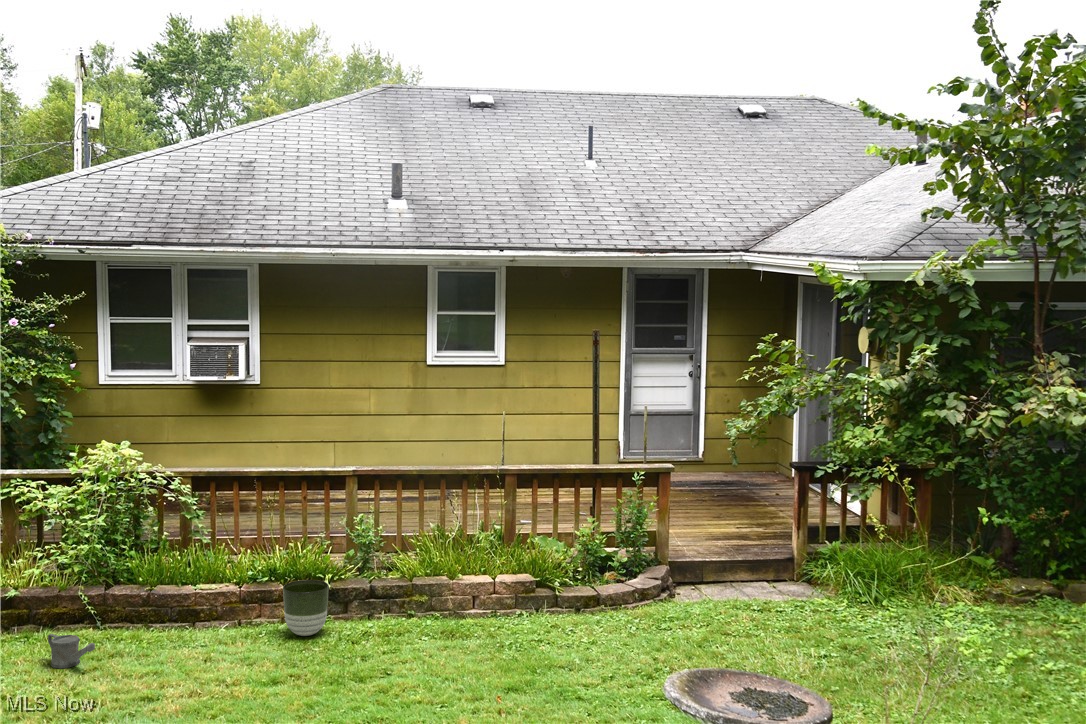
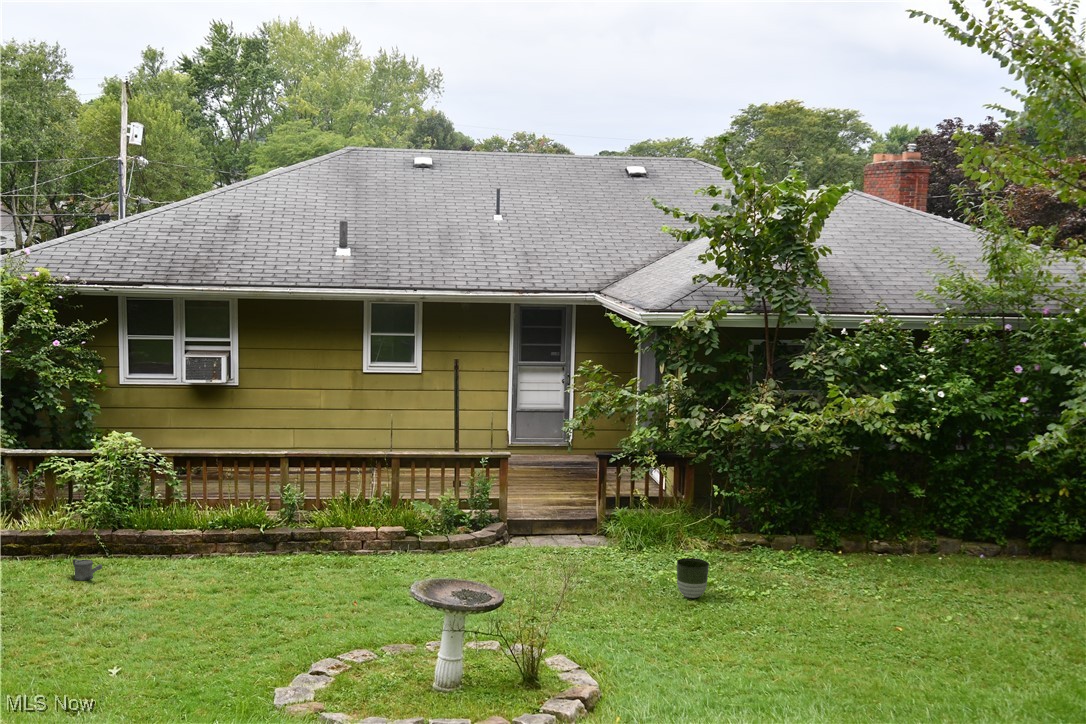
planter: present [283,580,329,636] -> present [677,558,709,598]

